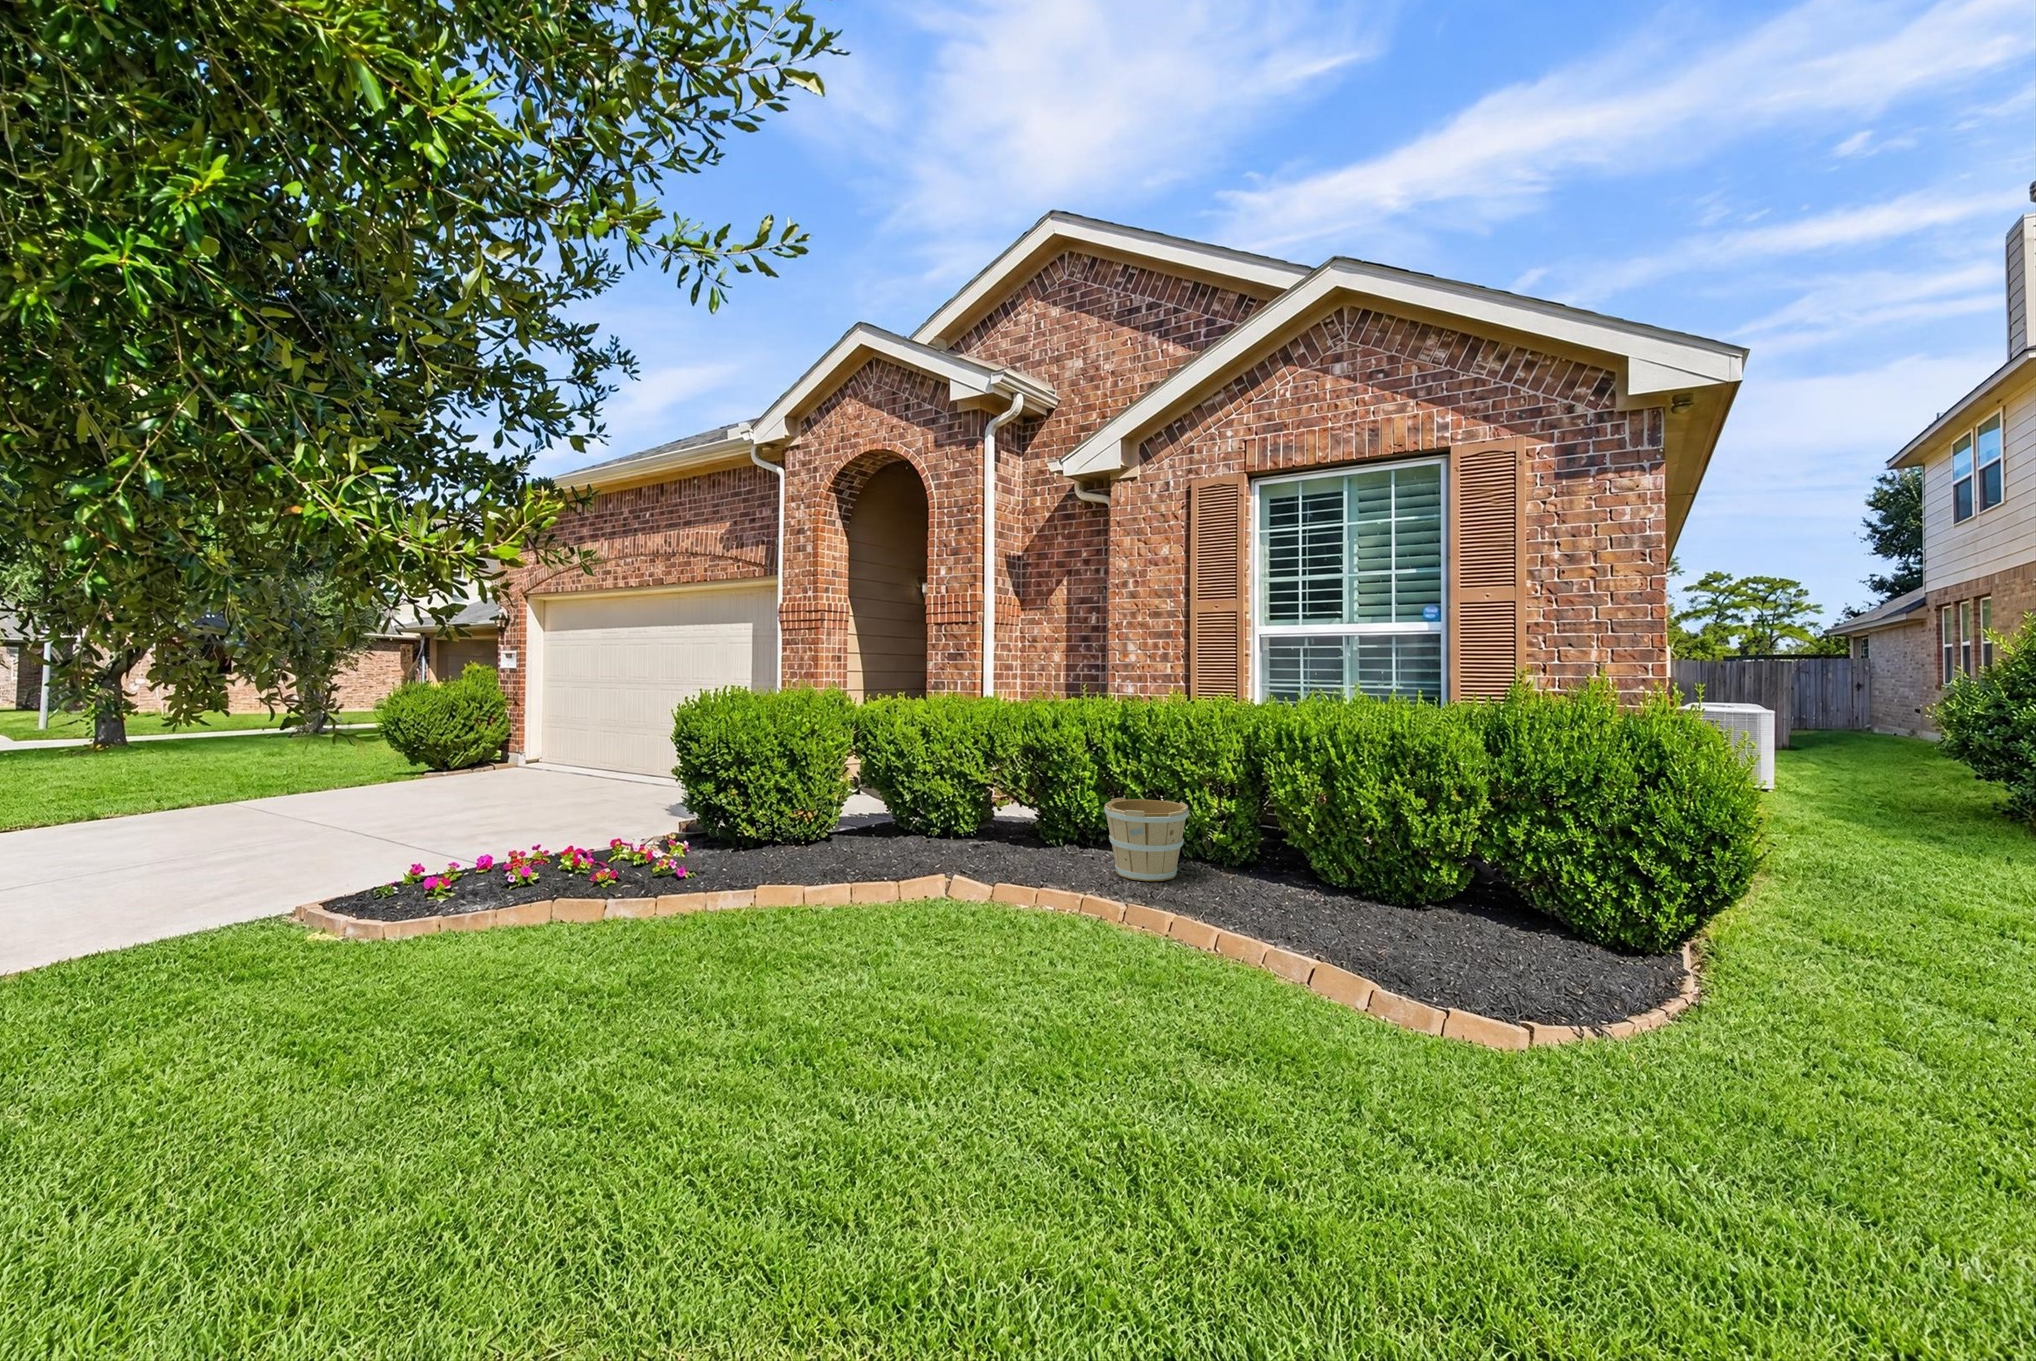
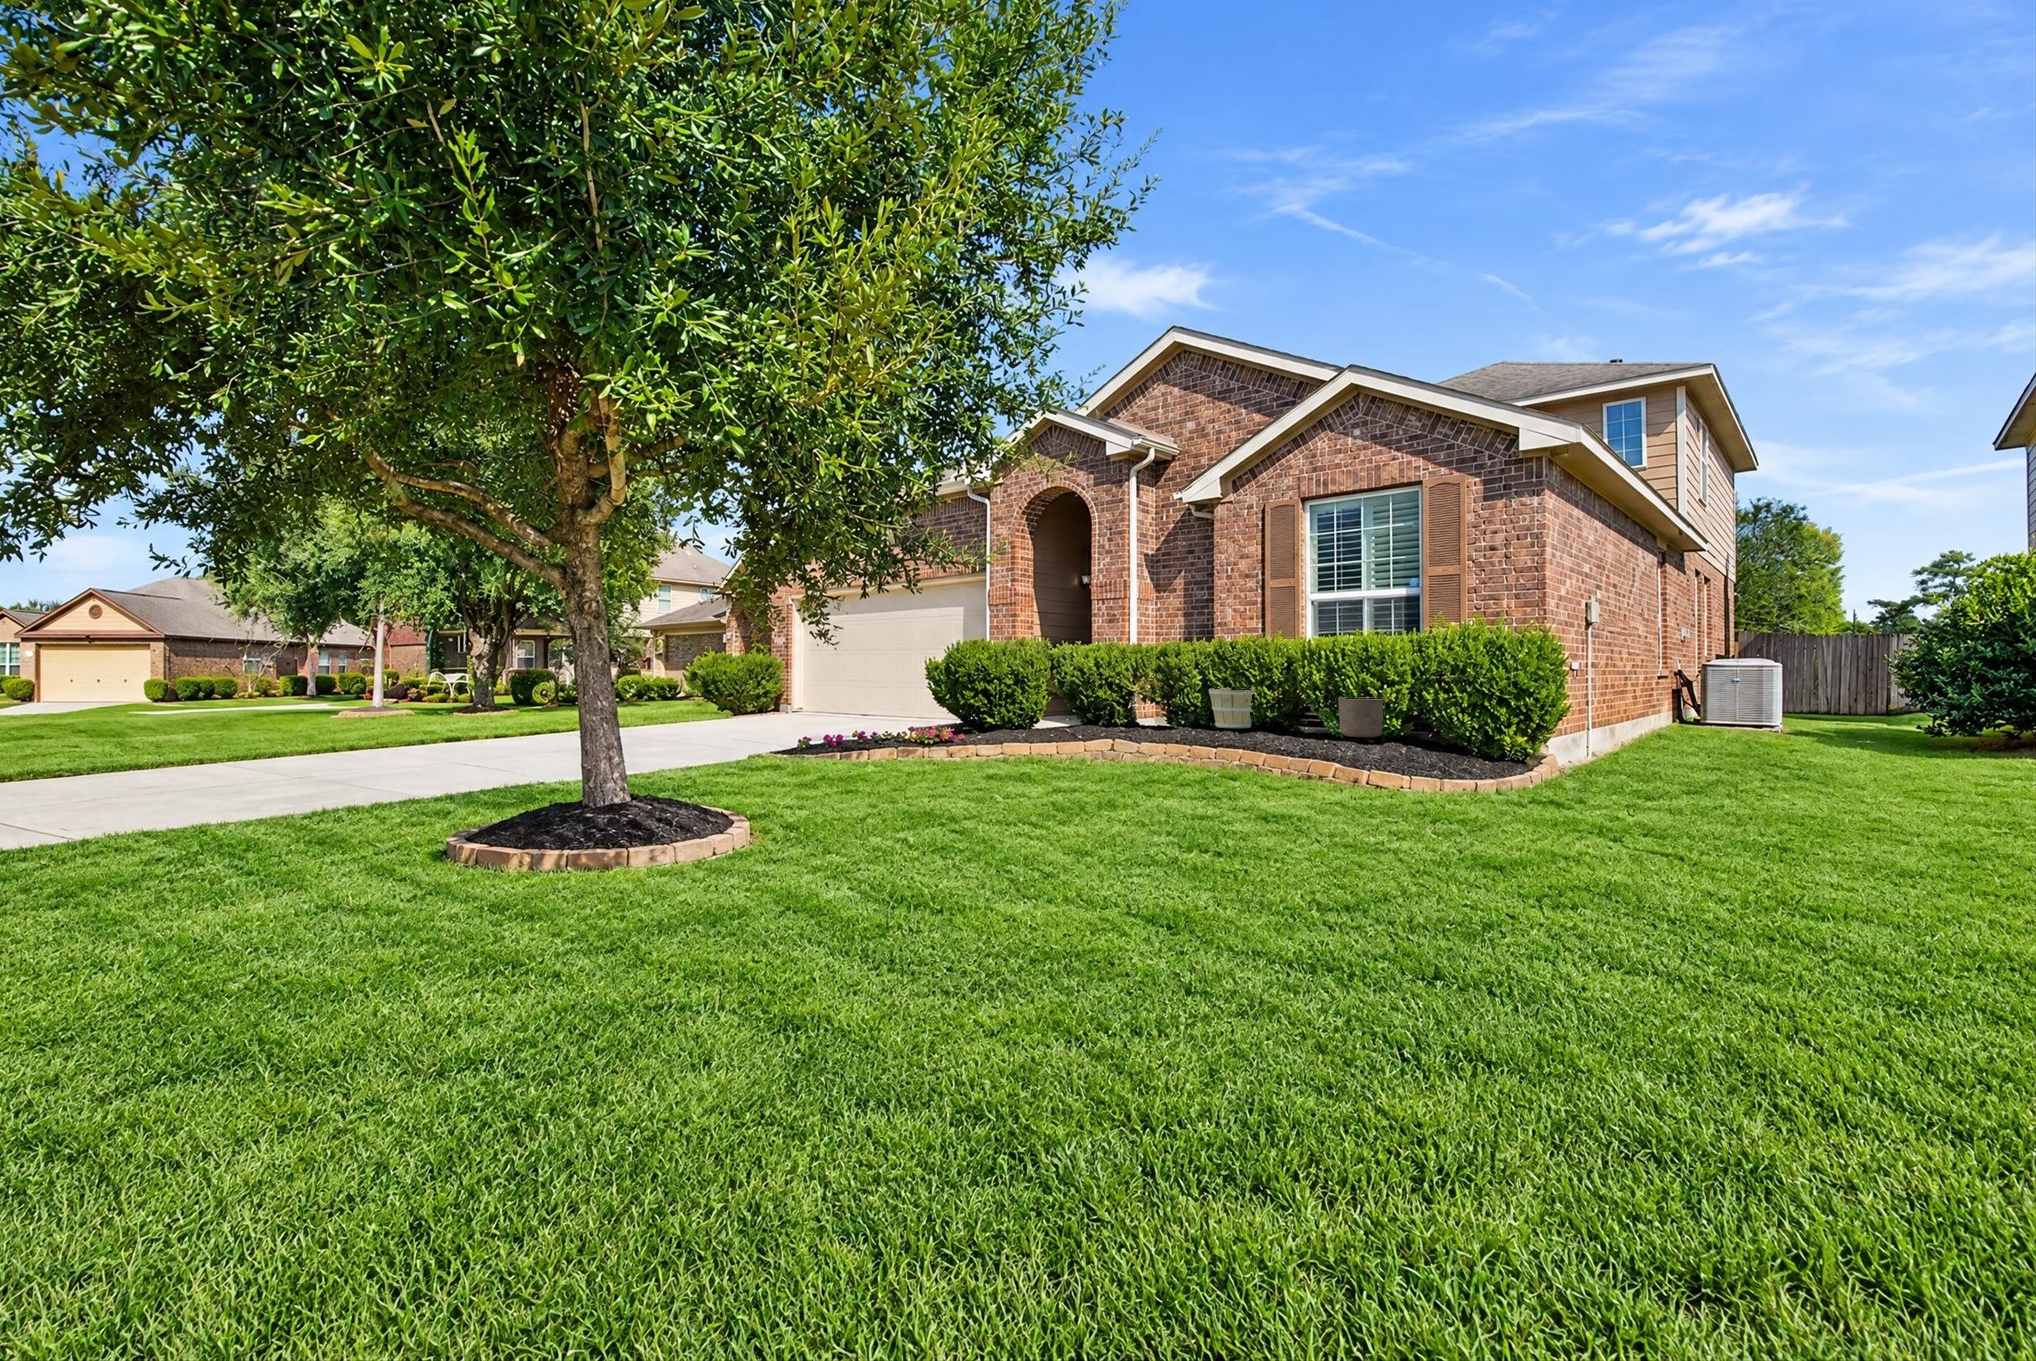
planter: none [1346,841,1433,929] -> present [1339,697,1383,738]

